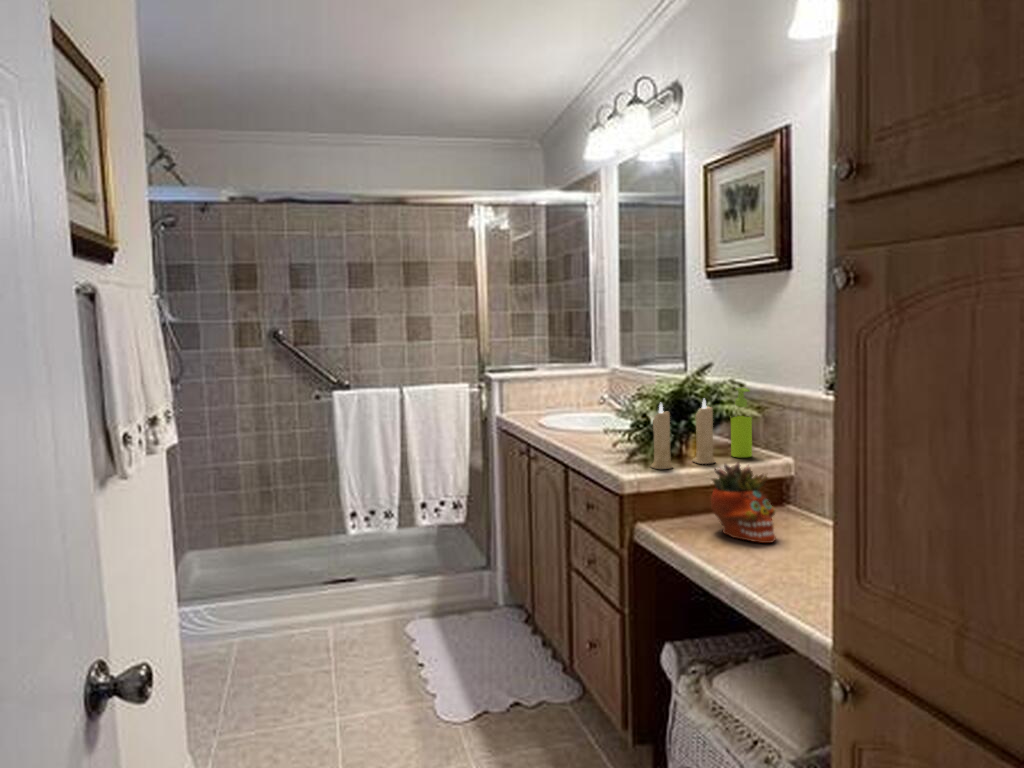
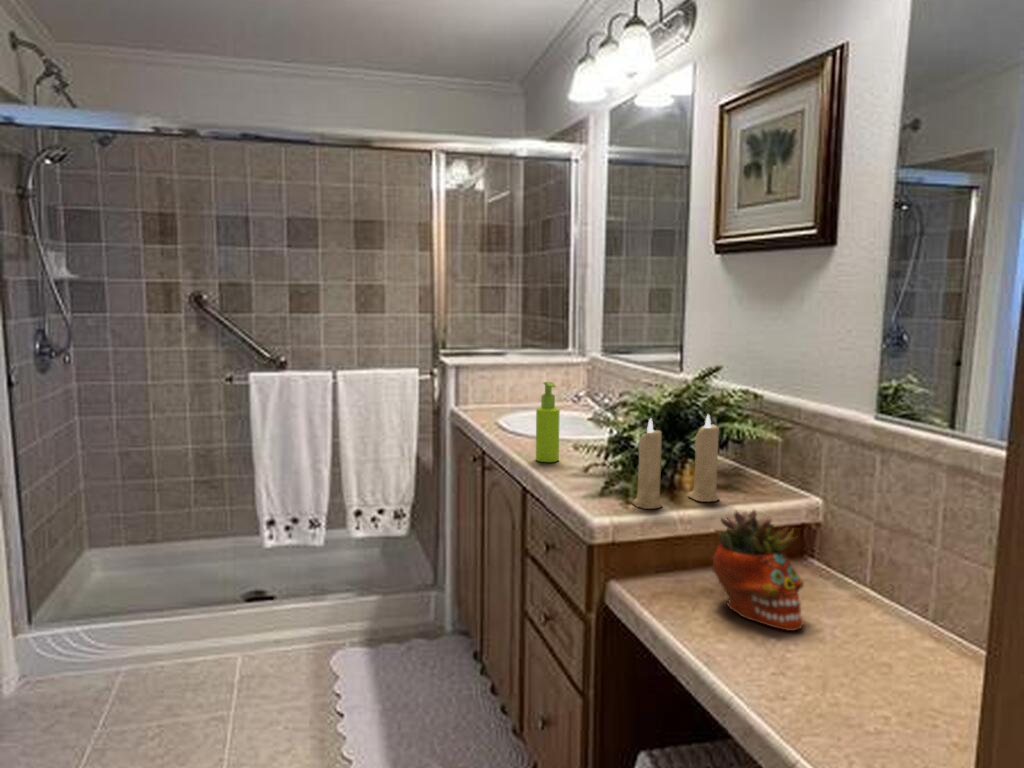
soap dispenser: present [731,388,752,457] -> present [536,382,560,462]

